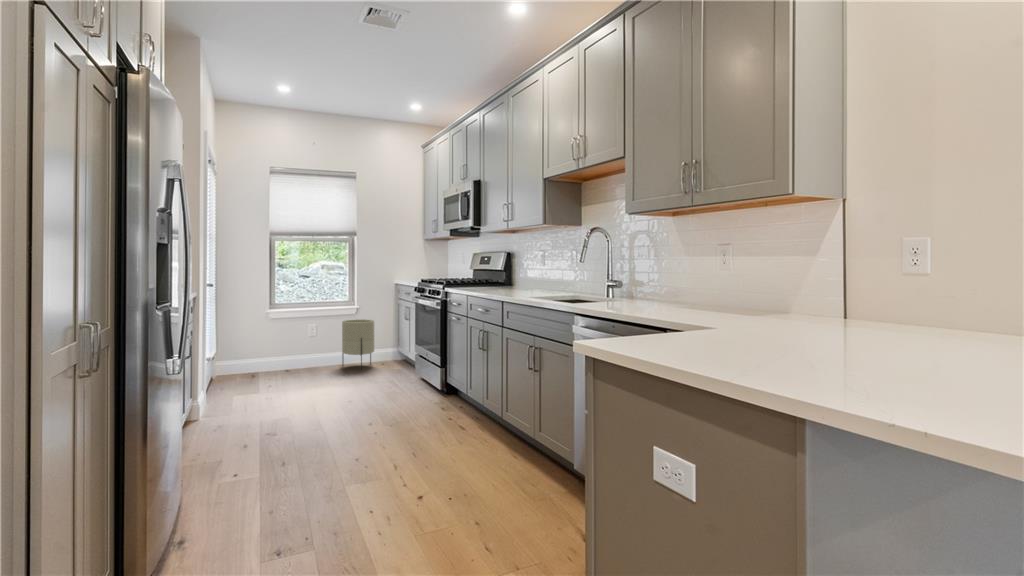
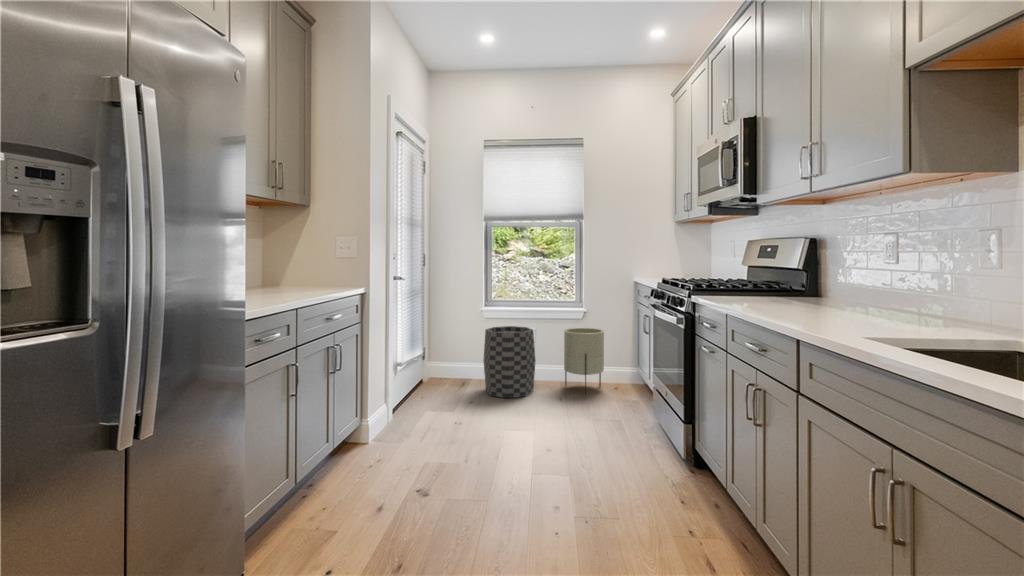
trash can: none [272,320,319,378] -> present [483,326,536,398]

